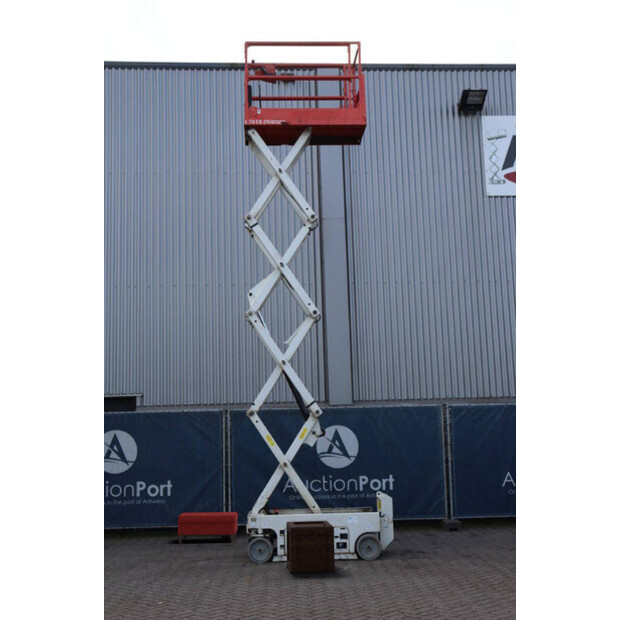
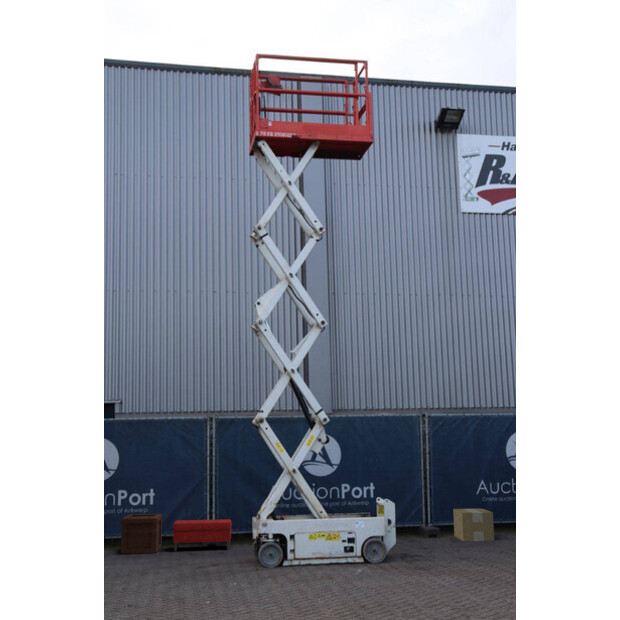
cardboard box: none [467,504,508,538] -> present [453,509,494,541]
wooden crate: present [286,521,335,573] -> present [121,514,162,554]

